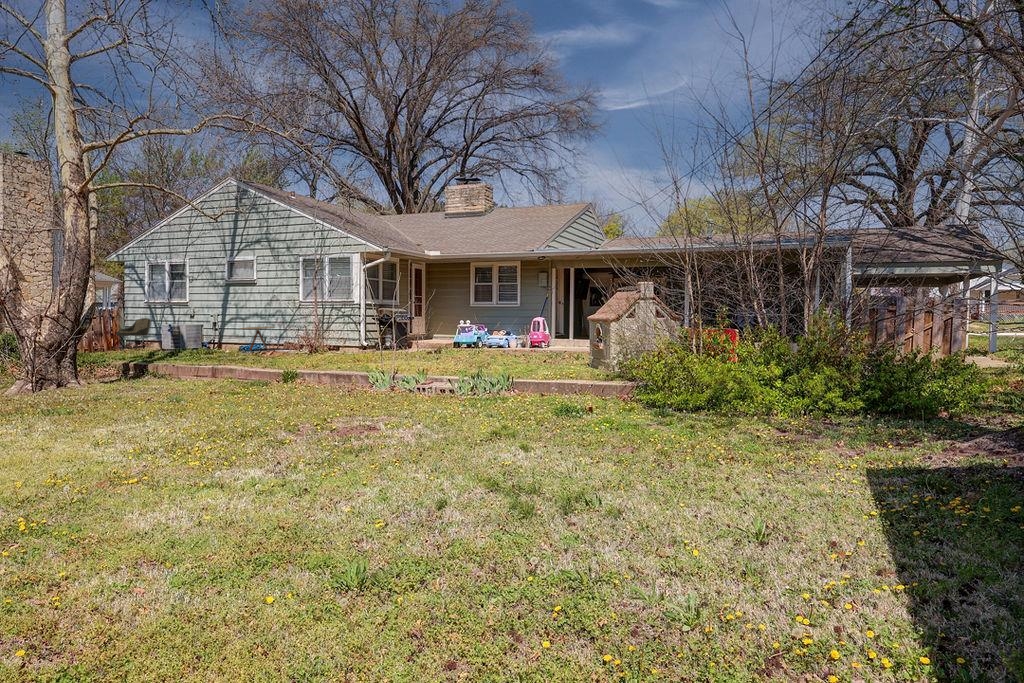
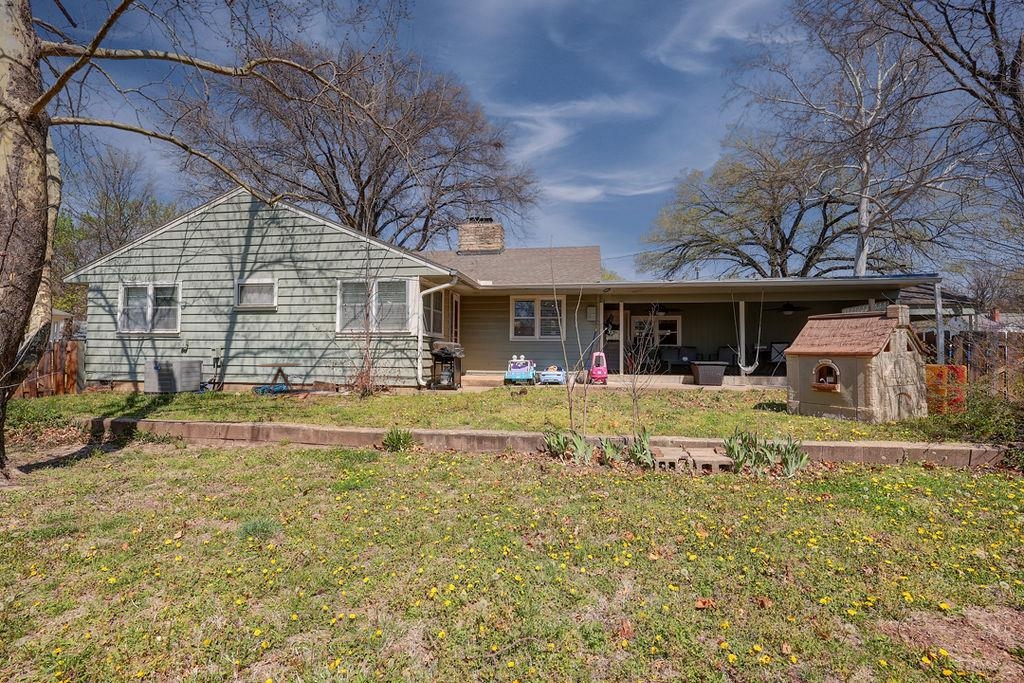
lounge chair: present [117,318,151,347] -> none [74,352,128,392]

